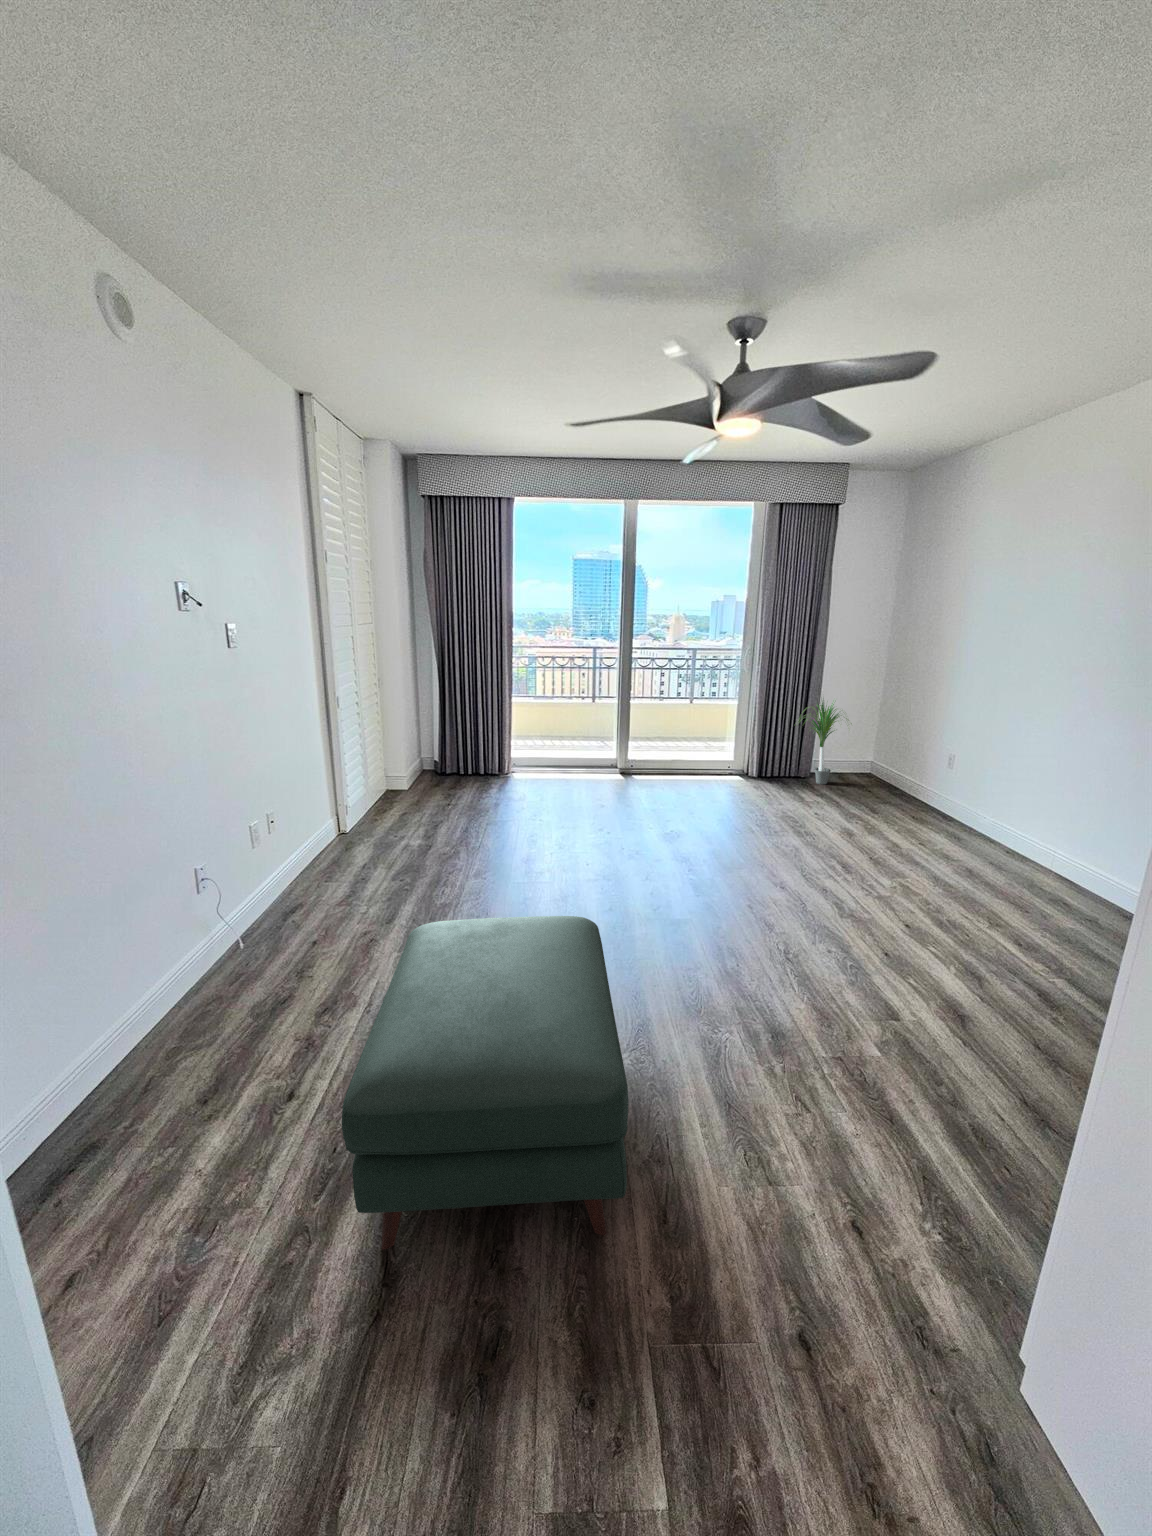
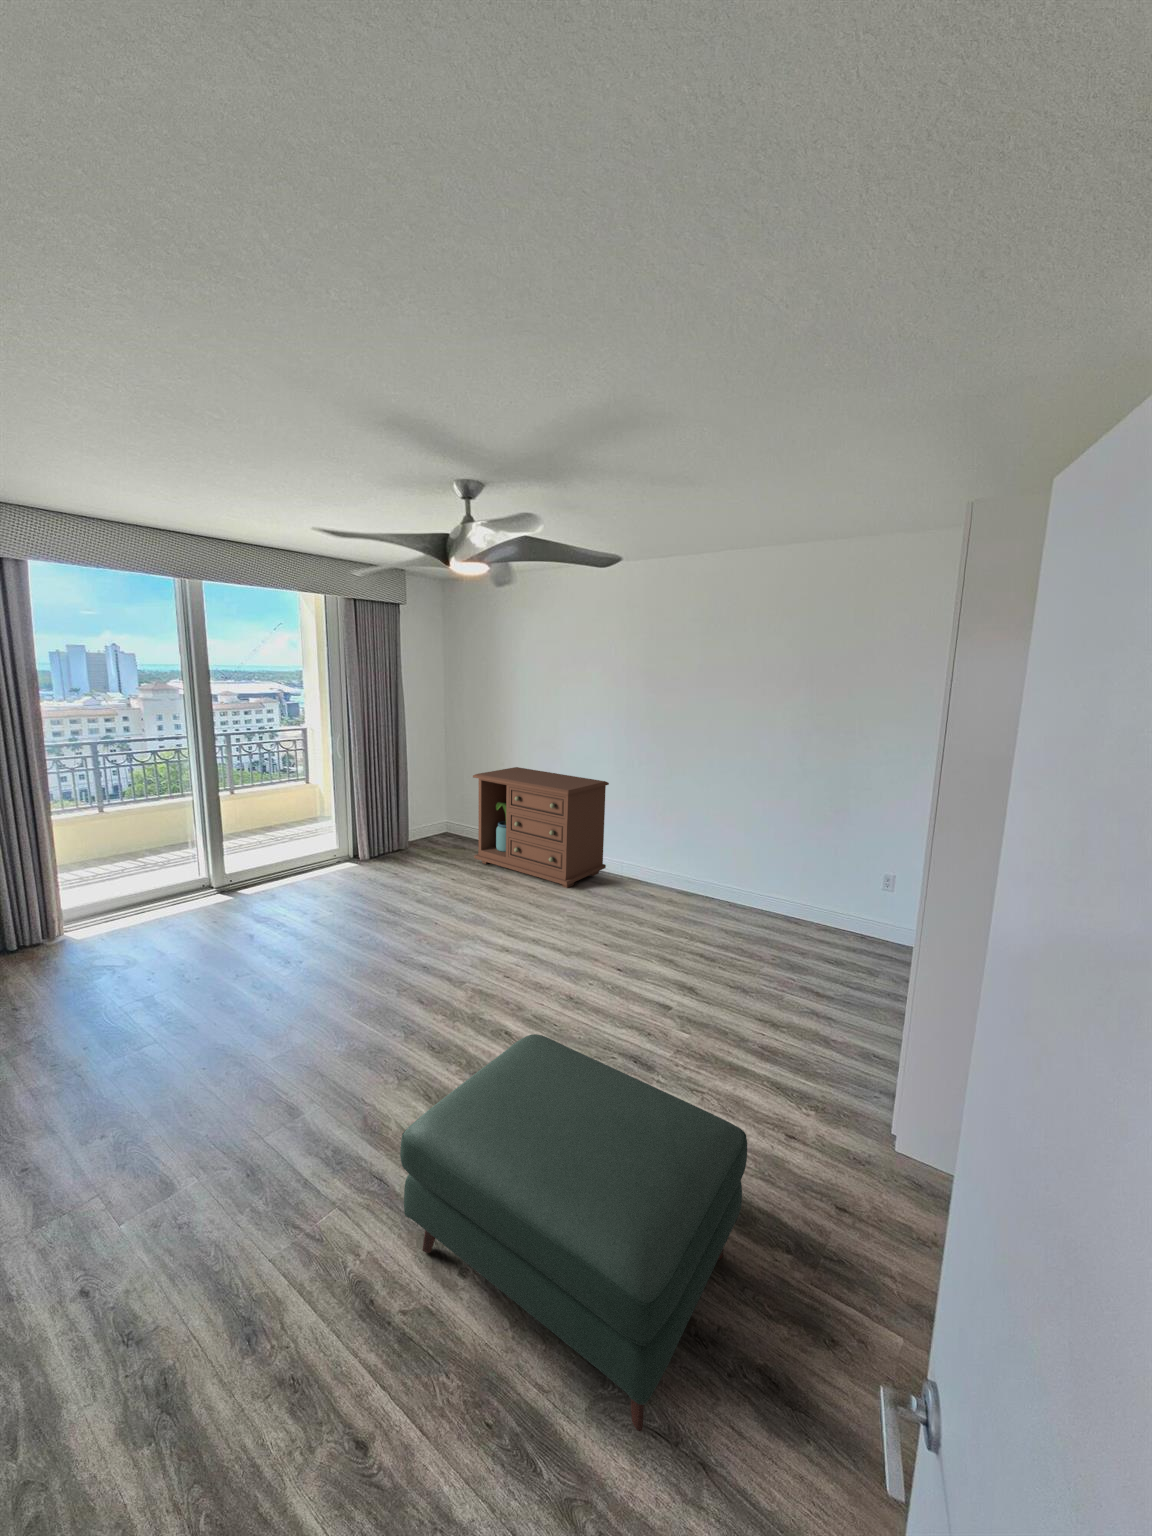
dresser: none [864,690,1067,856] -> present [473,767,609,888]
potted plant: present [808,700,848,784] -> none [396,776,448,855]

